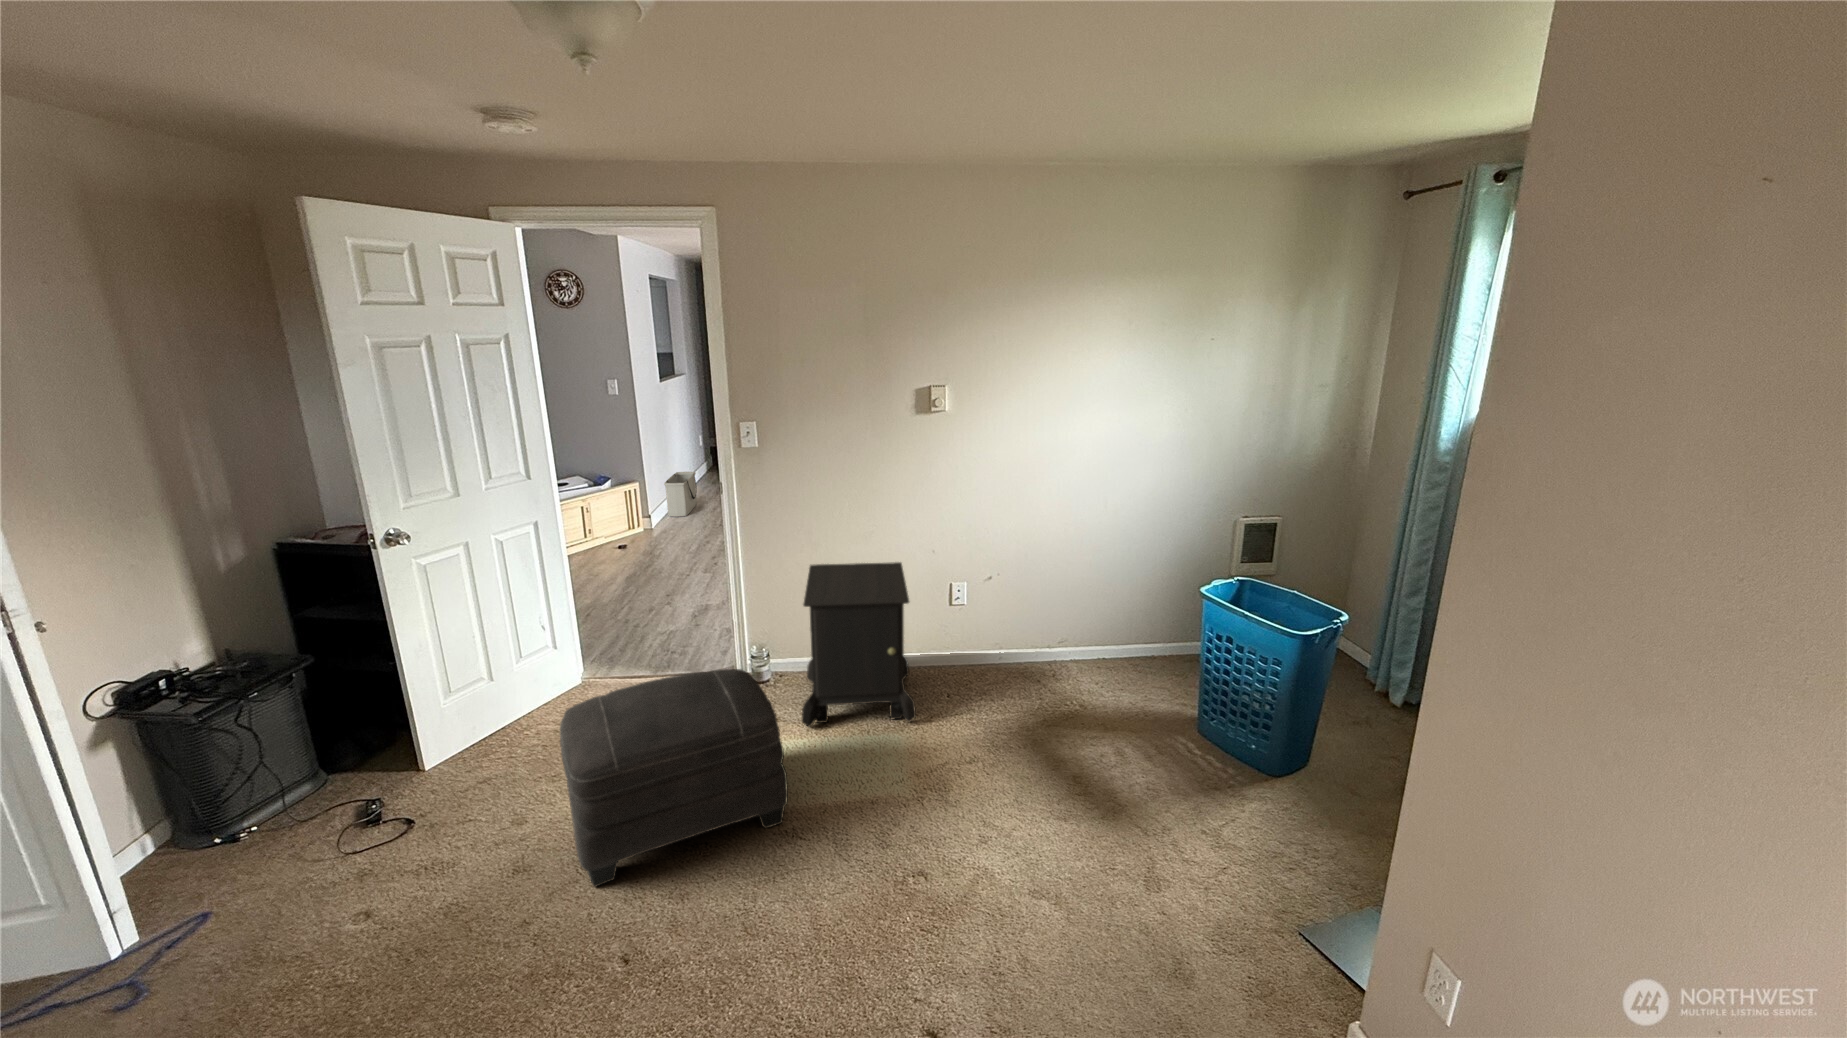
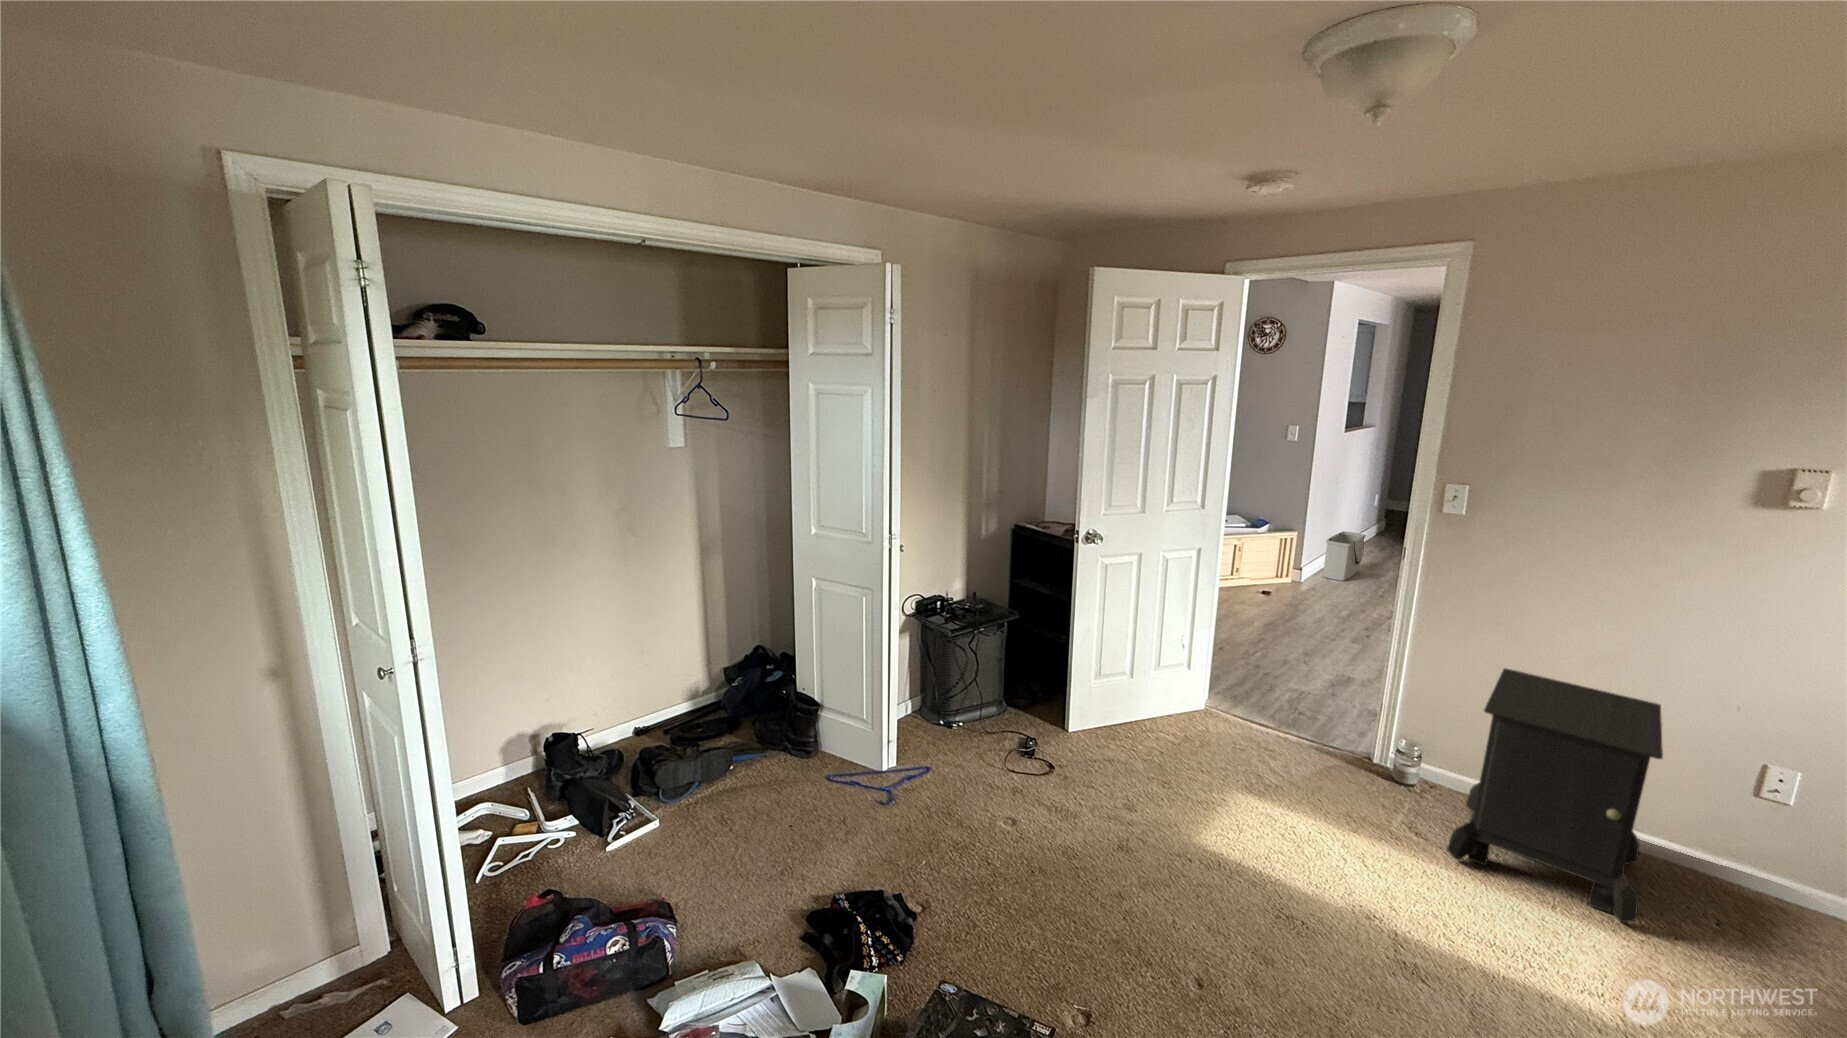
ottoman: present [560,669,788,887] -> none [1176,722,1419,945]

